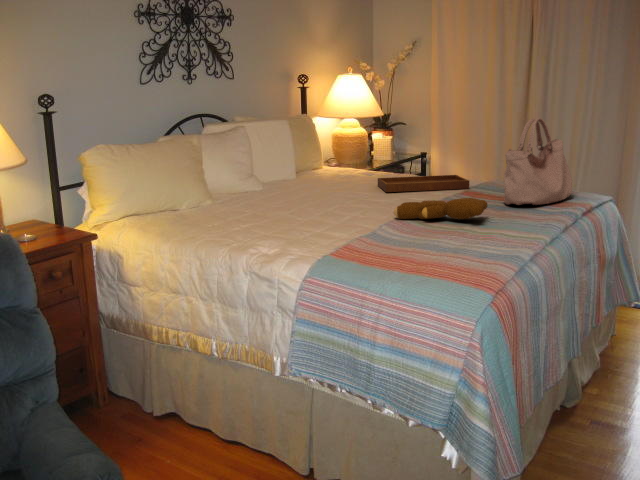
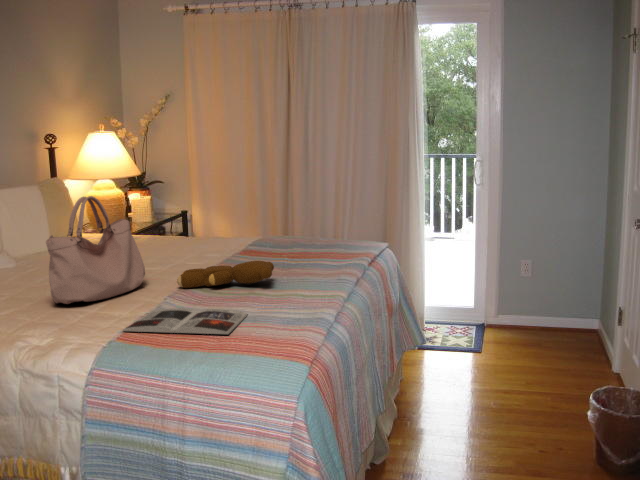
handbag: present [504,118,572,205] -> present [46,196,145,304]
tray: present [378,158,469,192] -> none [147,219,245,258]
magazine: none [336,234,450,260] -> present [123,308,248,334]

